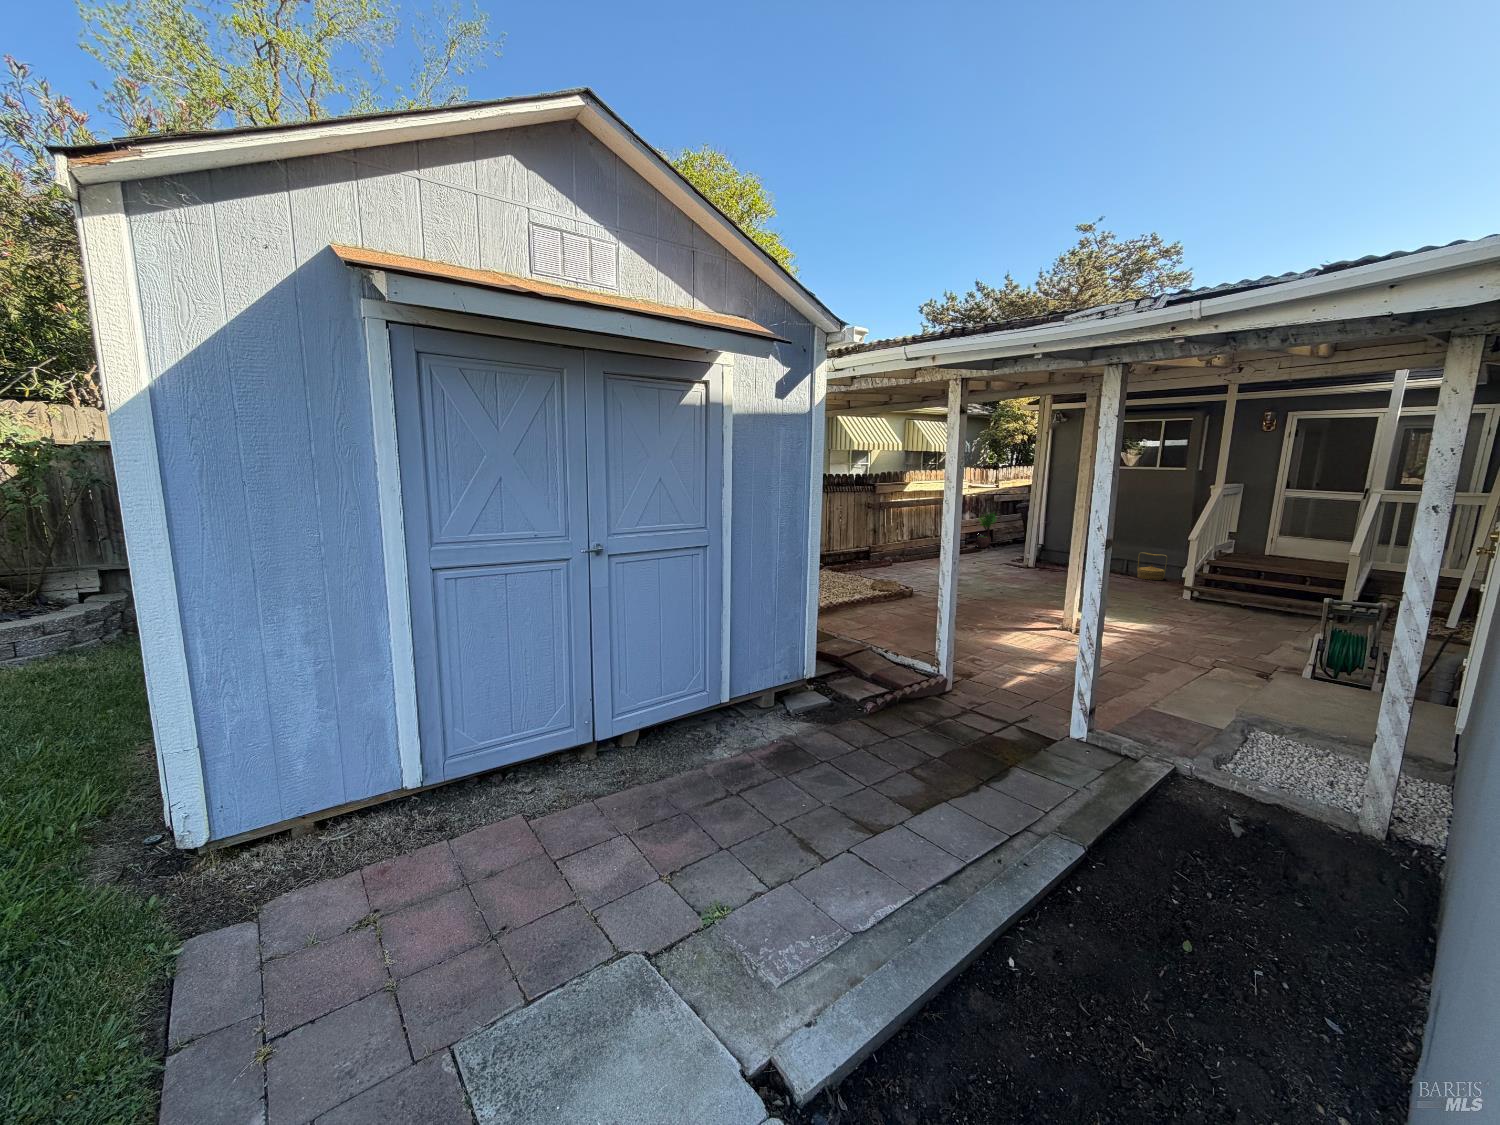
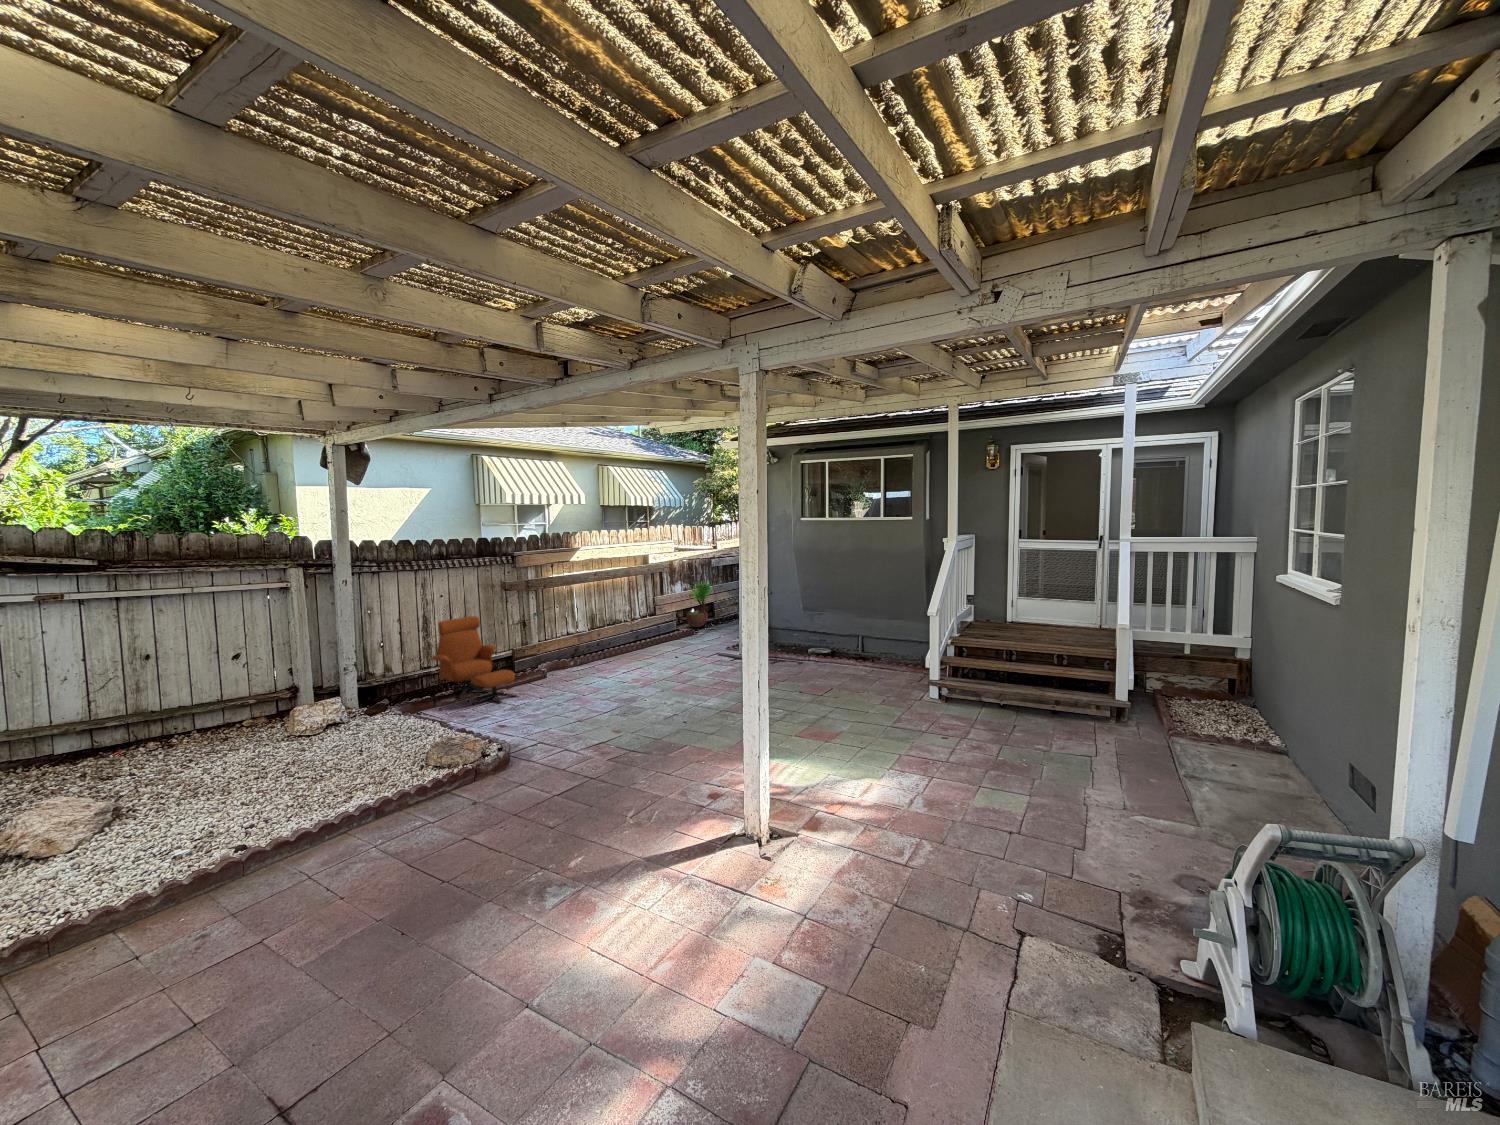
lounge chair: none [833,523,884,576] -> present [432,616,516,704]
woven basket: present [1137,552,1168,580] -> none [871,627,904,664]

